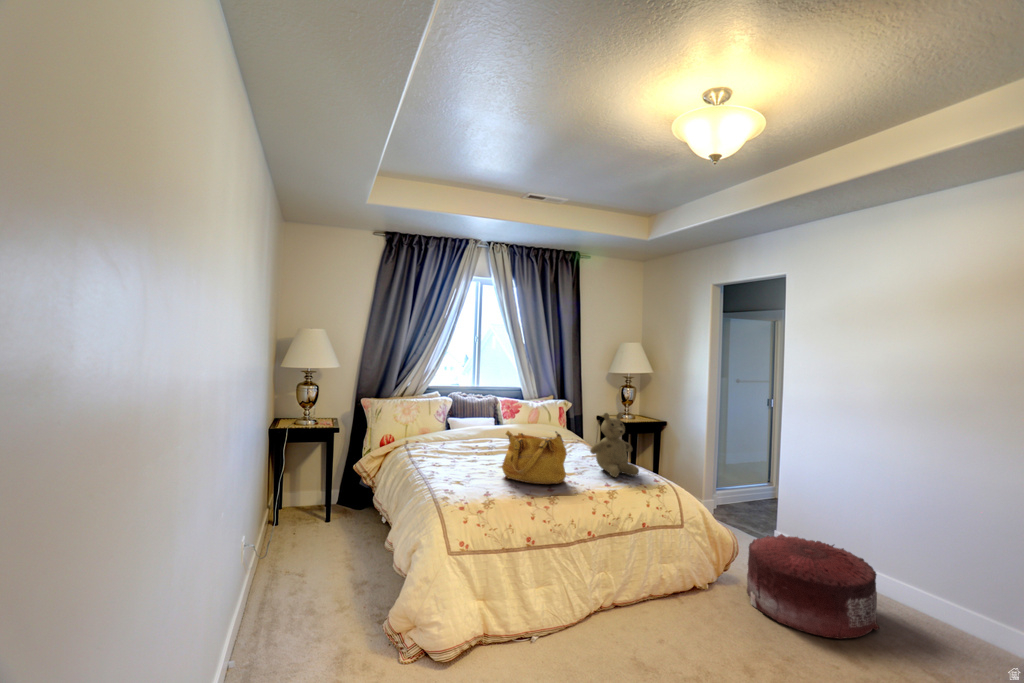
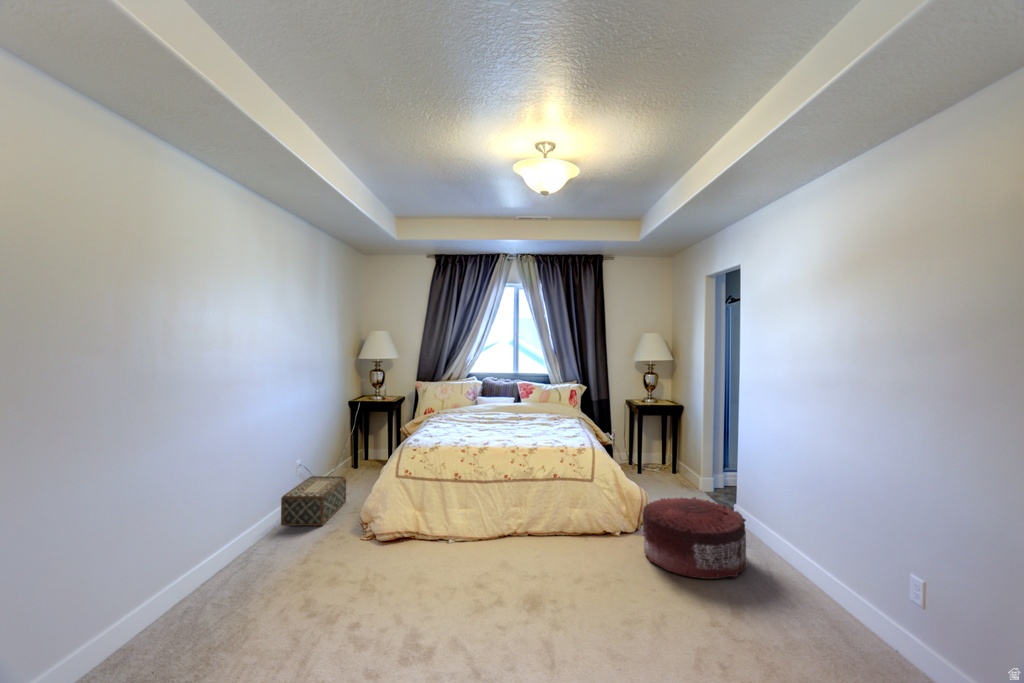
teddy bear: present [590,413,639,477] -> none [541,390,581,441]
handbag: present [502,431,566,484] -> none [466,401,510,441]
woven basket: none [238,552,317,658] -> present [281,476,346,526]

